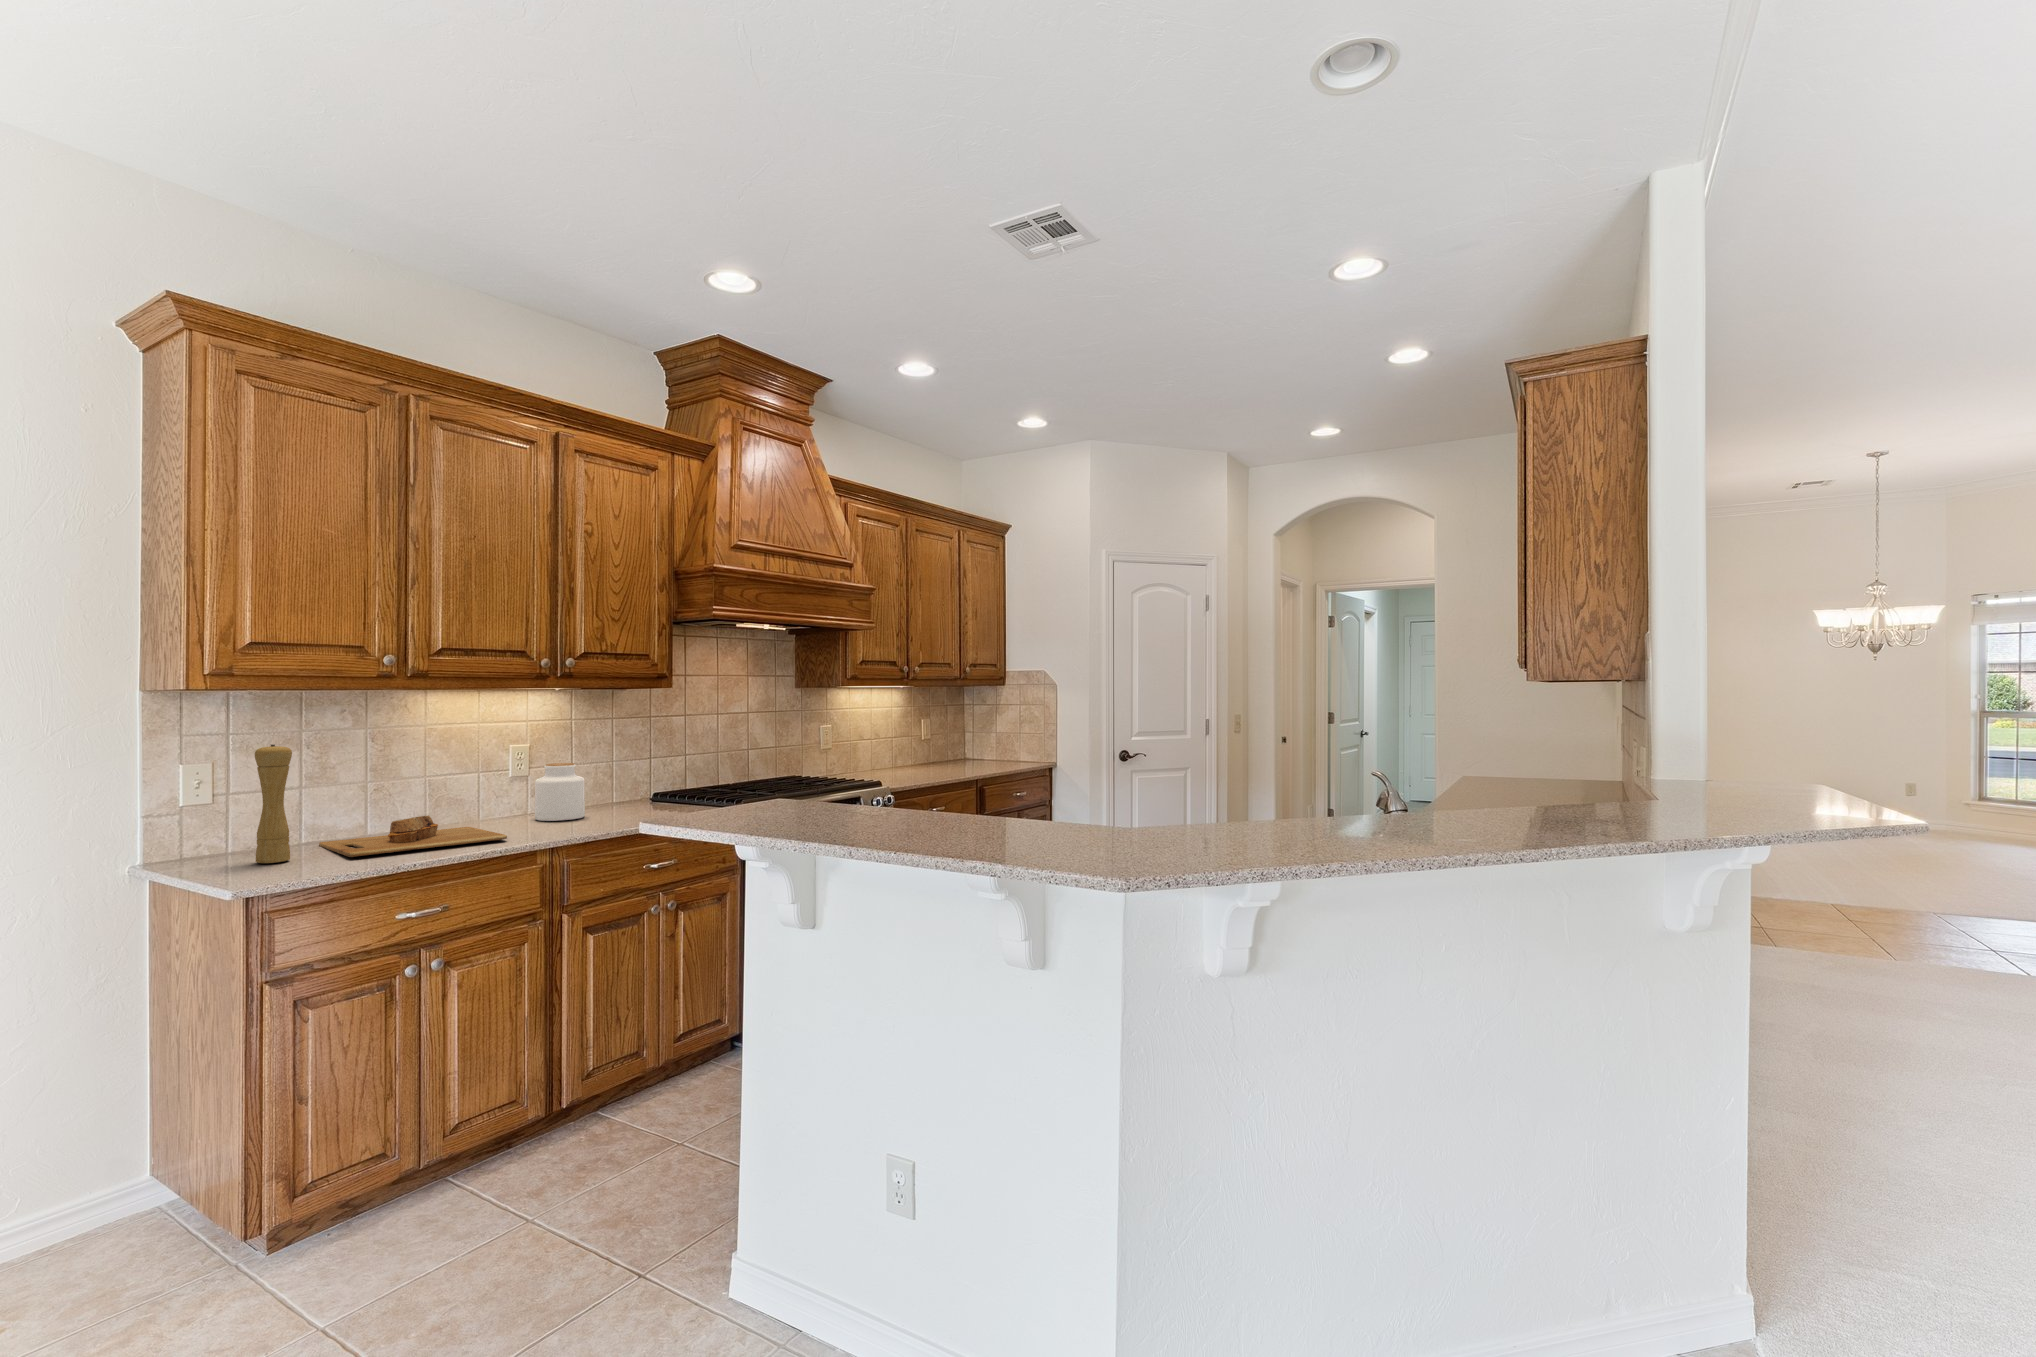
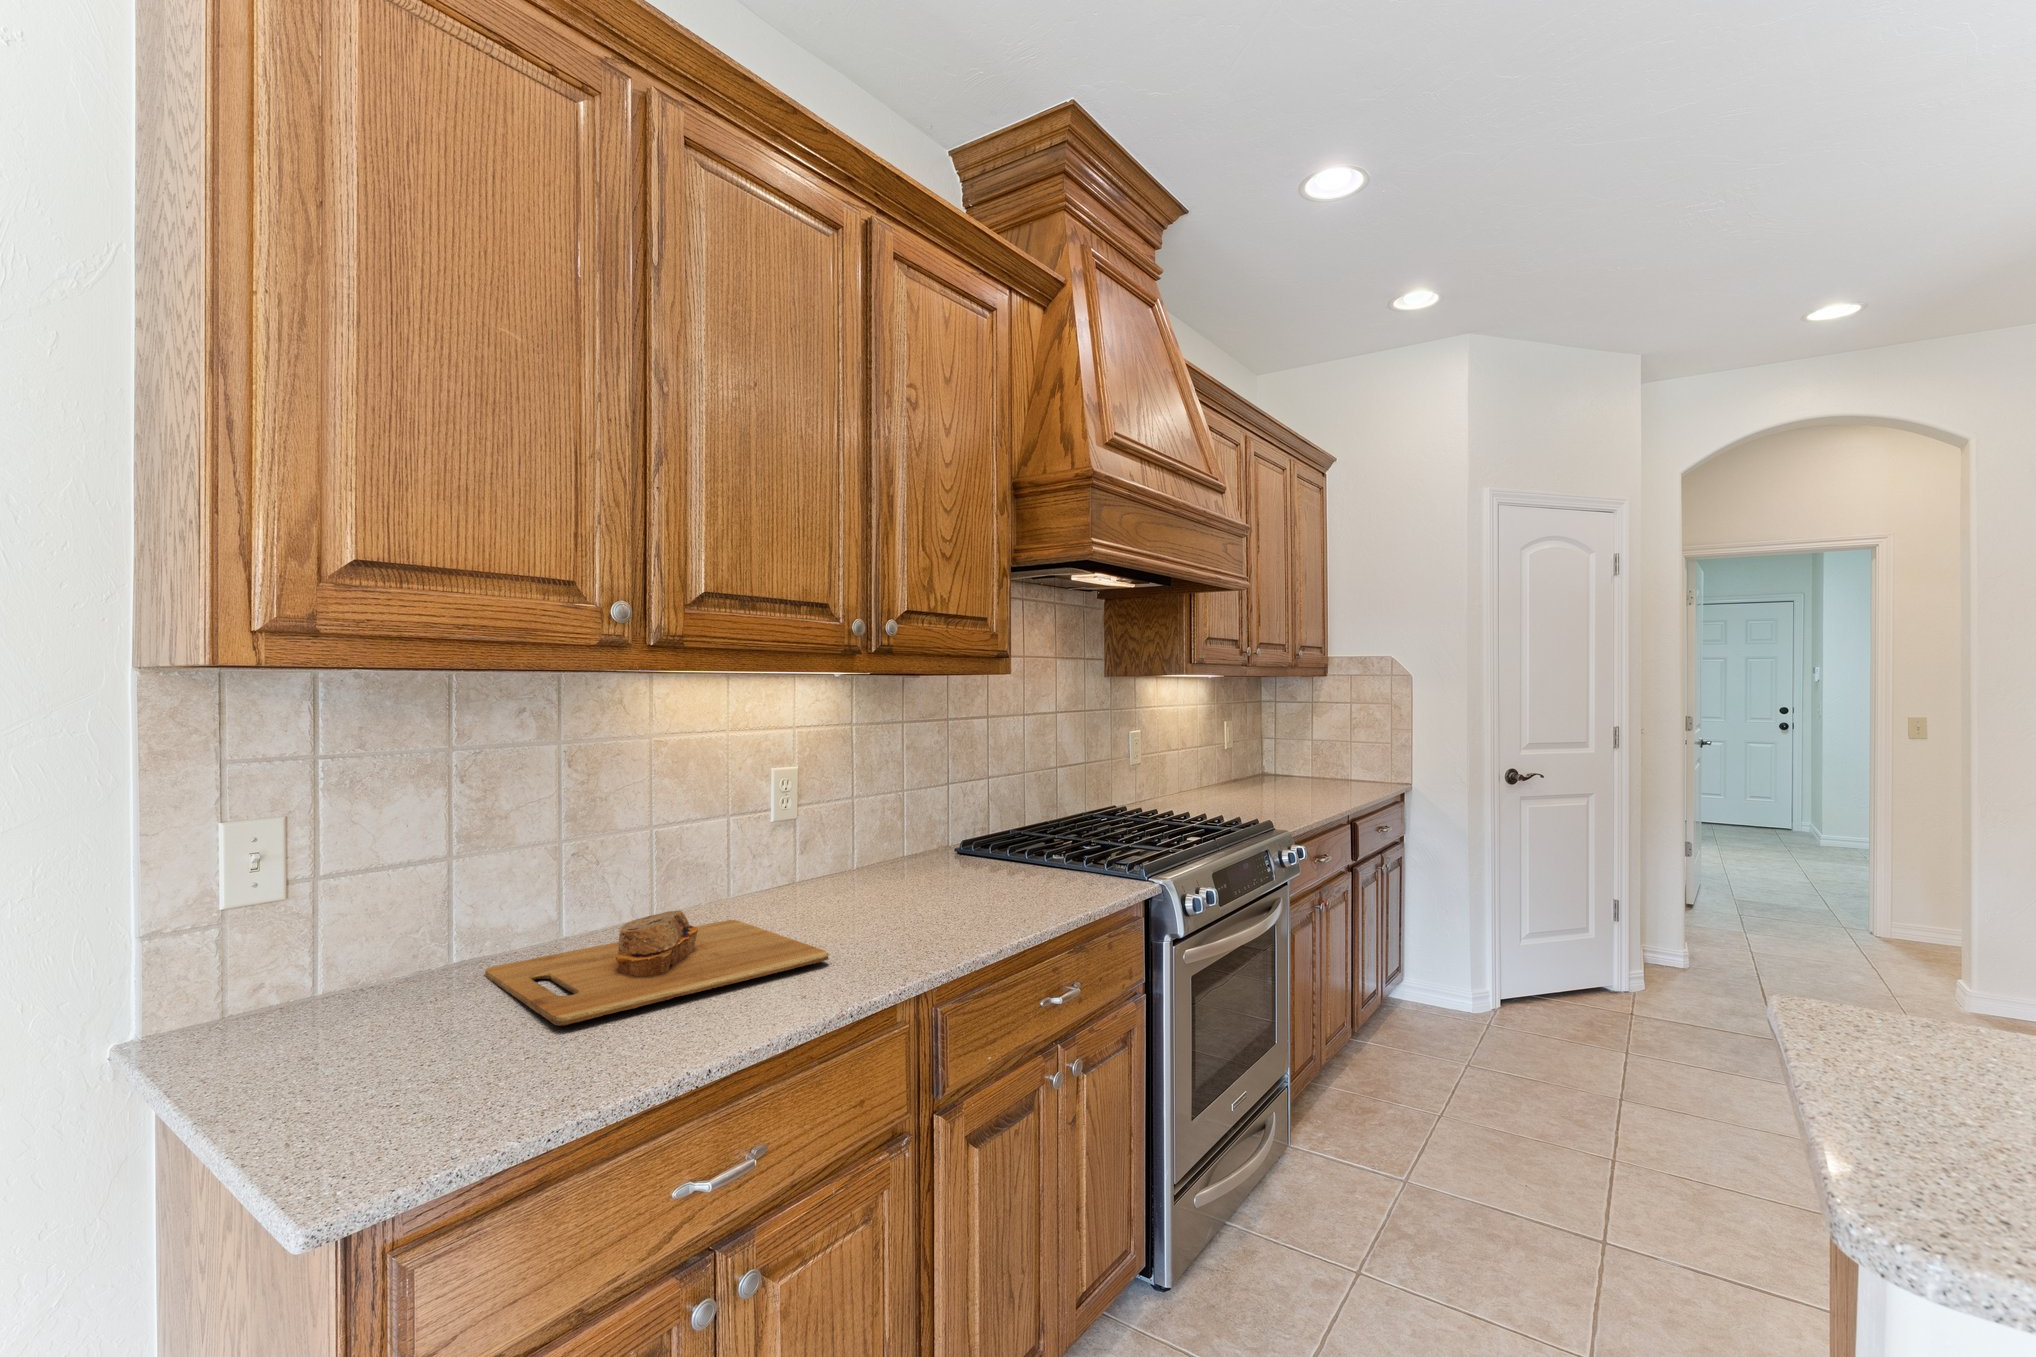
pepper mill: present [255,744,292,863] -> none [363,785,439,1048]
jar: present [535,763,585,821] -> none [826,798,904,902]

